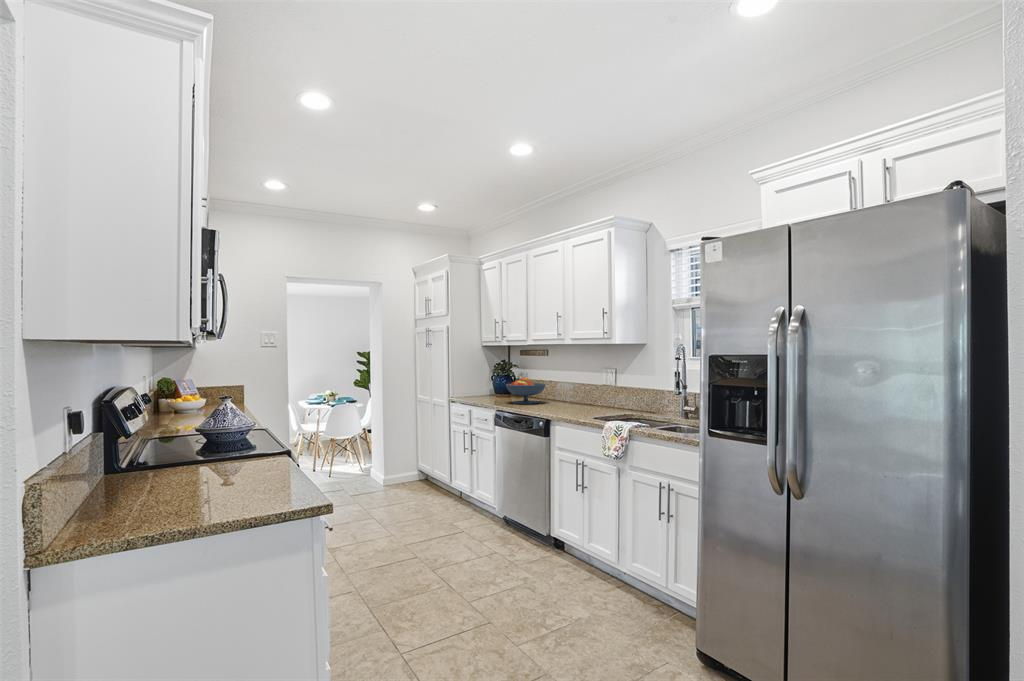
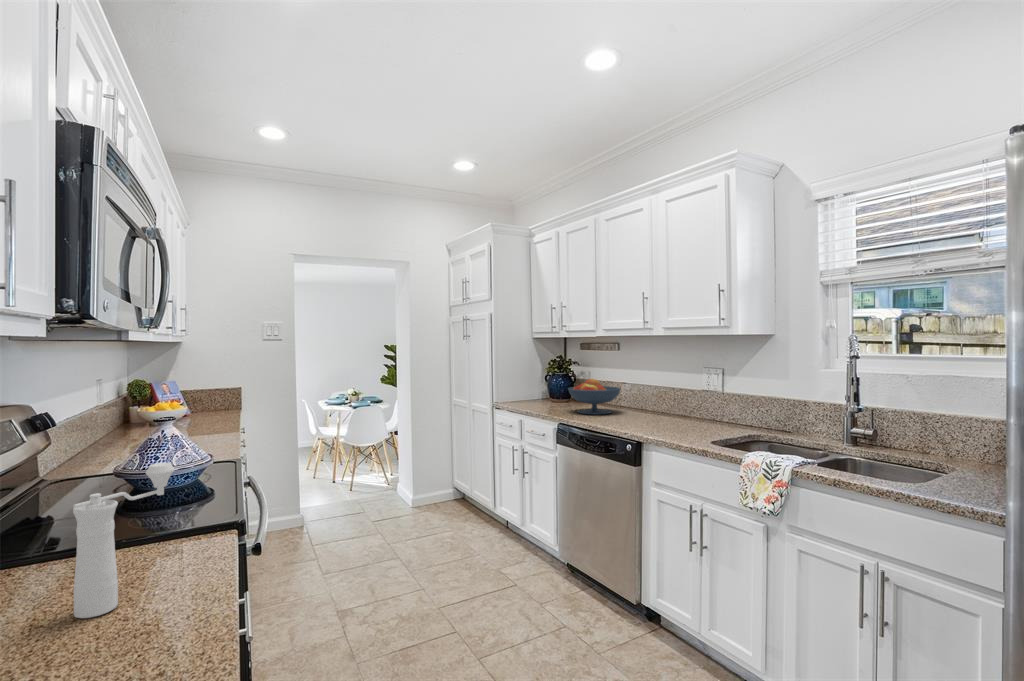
pepper mill: none [226,409,266,476] -> present [73,463,175,618]

